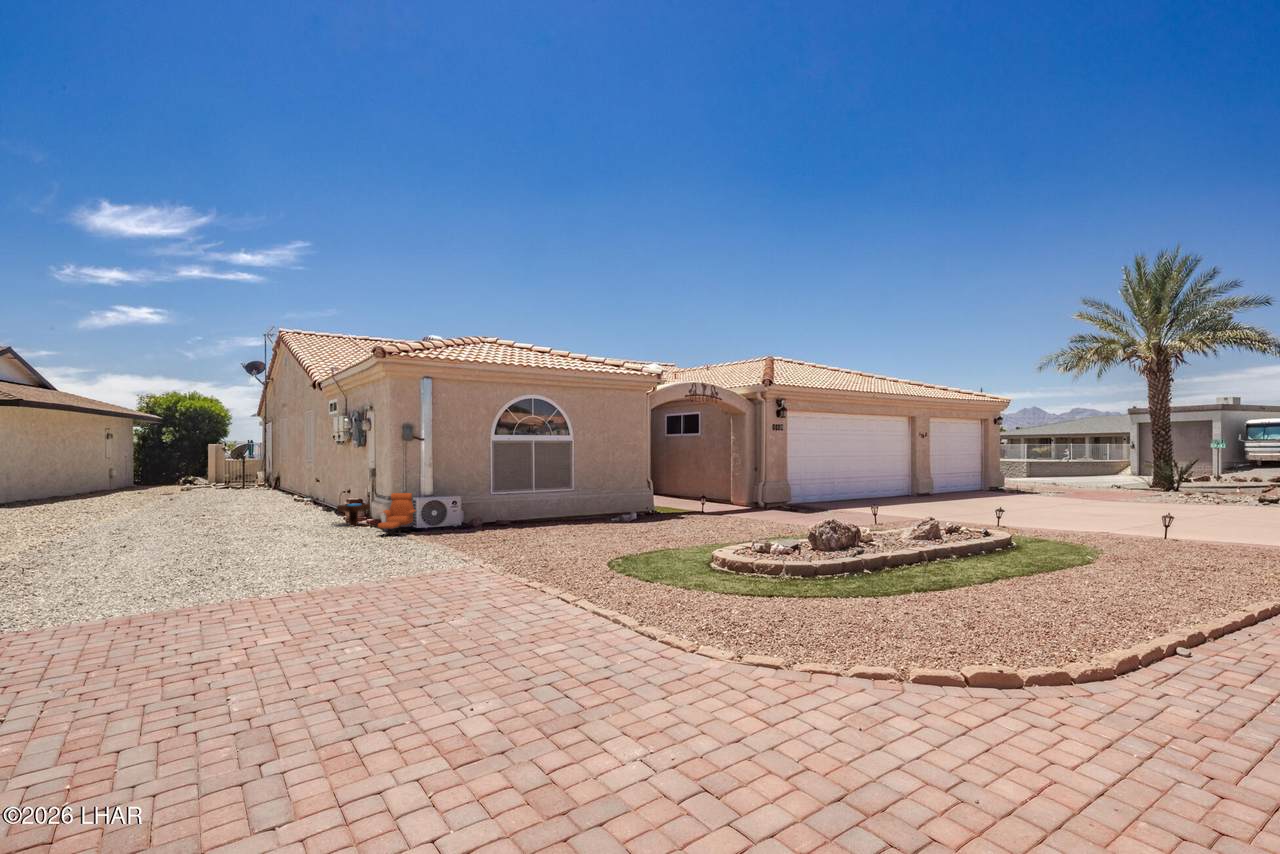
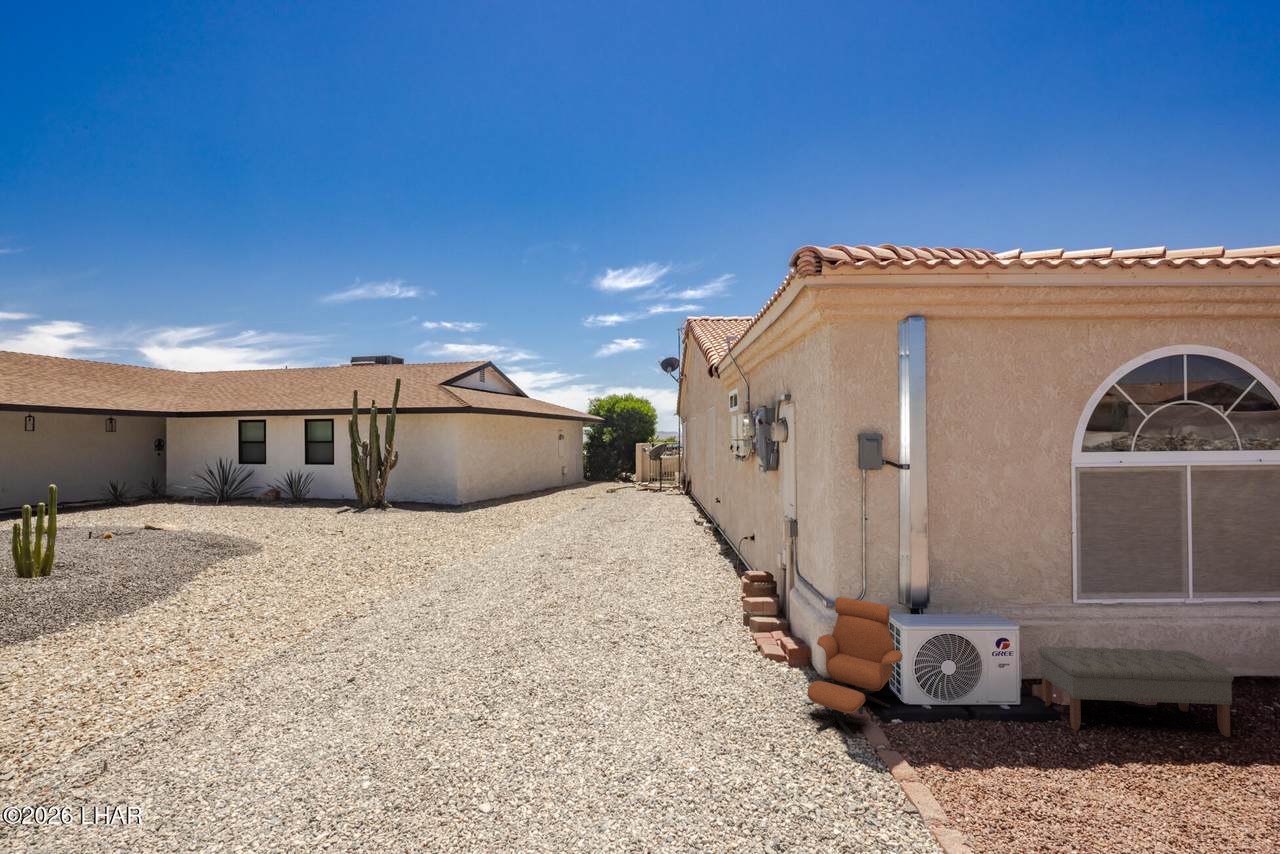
bench: none [468,501,523,528] -> present [1038,647,1234,737]
side table: present [337,504,370,526] -> none [725,583,787,634]

